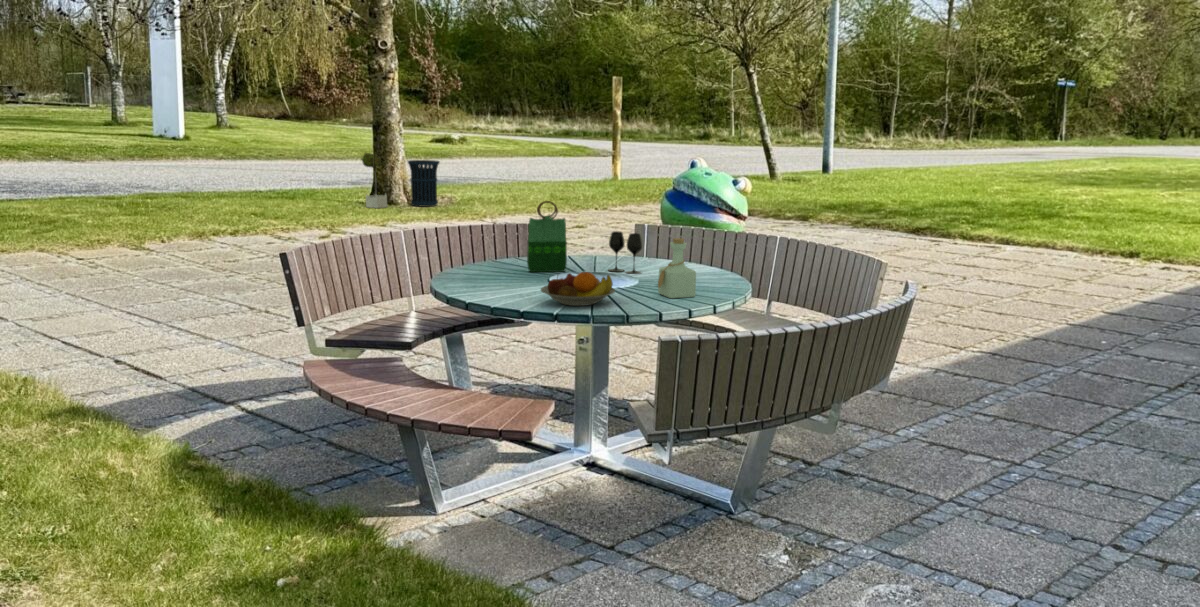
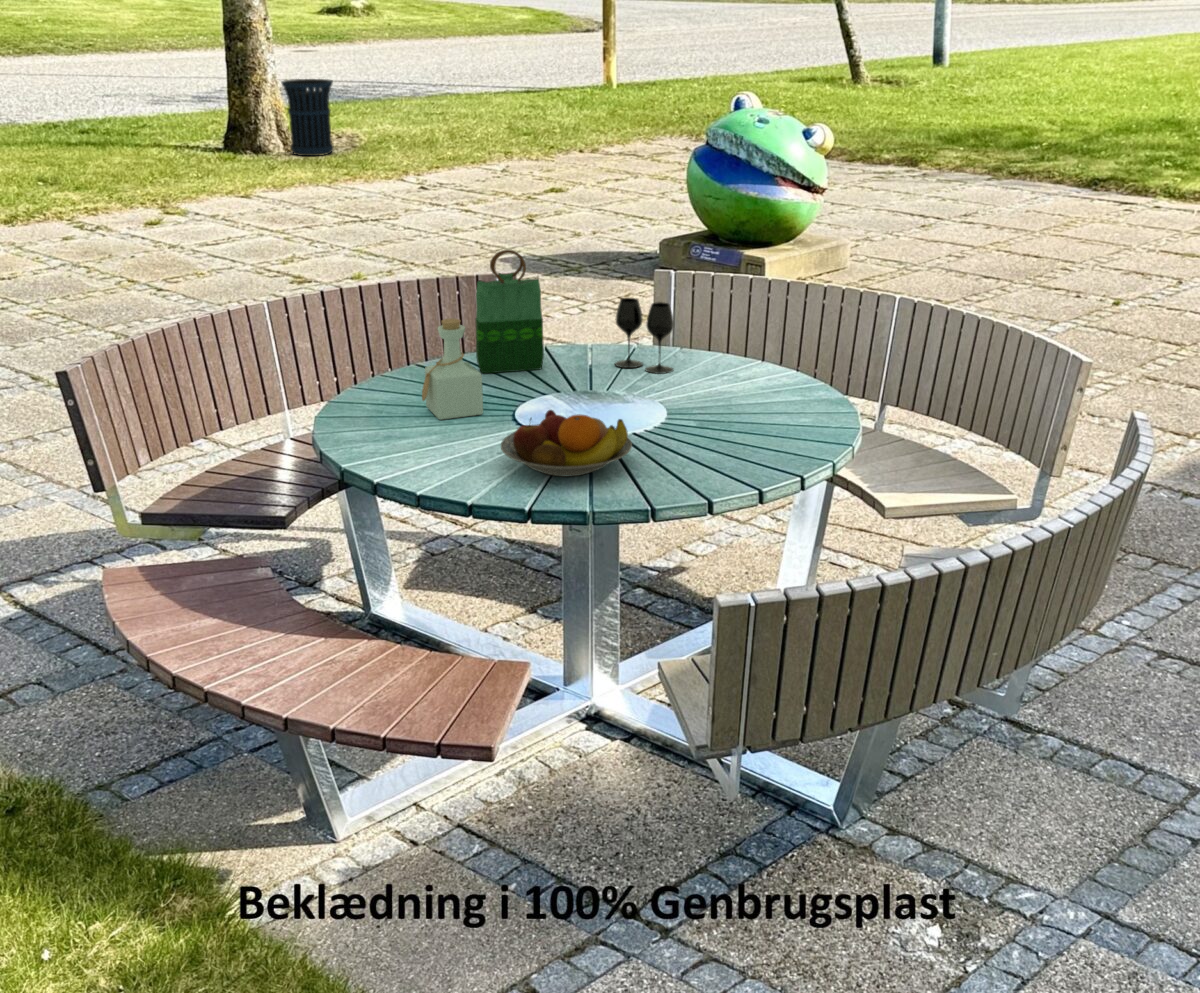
potted tree: present [362,153,387,208] -> none [207,70,254,162]
bottle: present [658,238,696,298] -> present [422,318,483,420]

